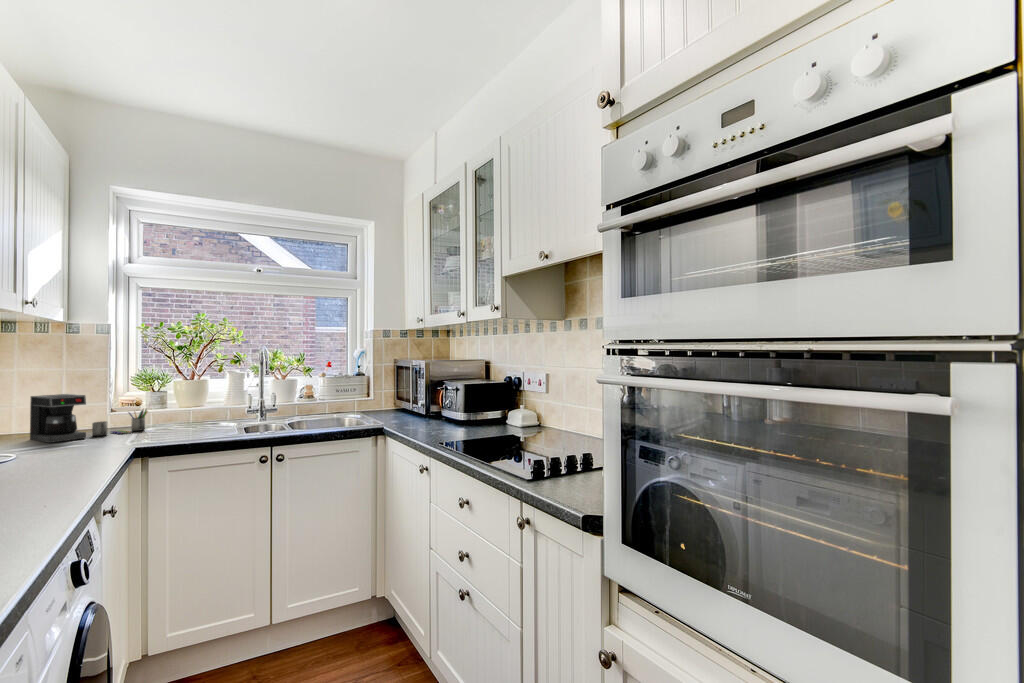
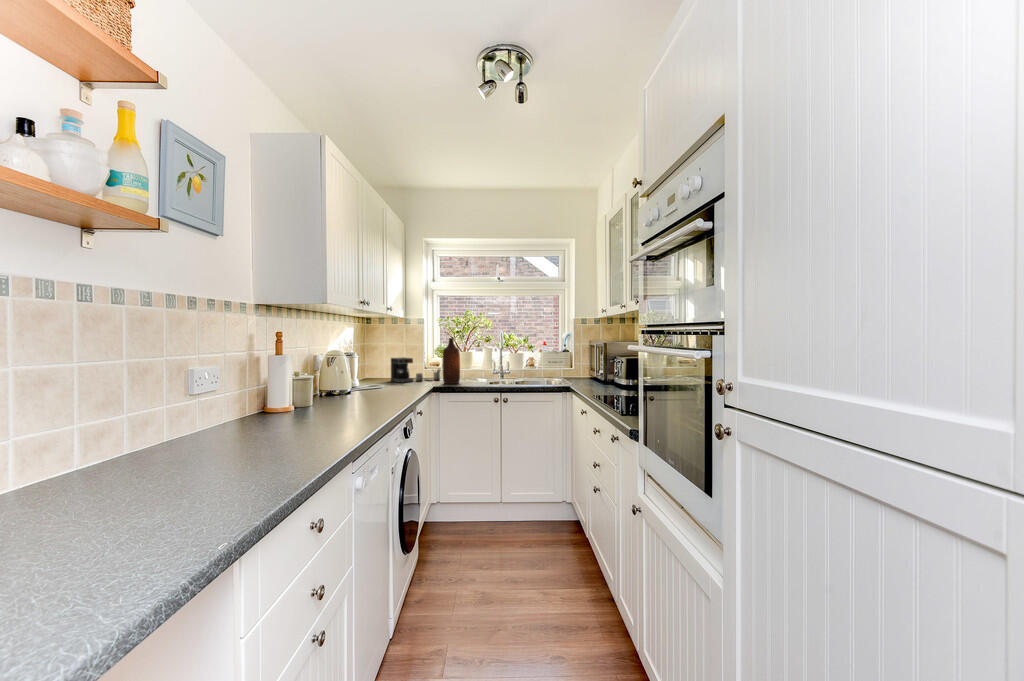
bottle: none [154,358,190,438] -> present [443,338,460,384]

